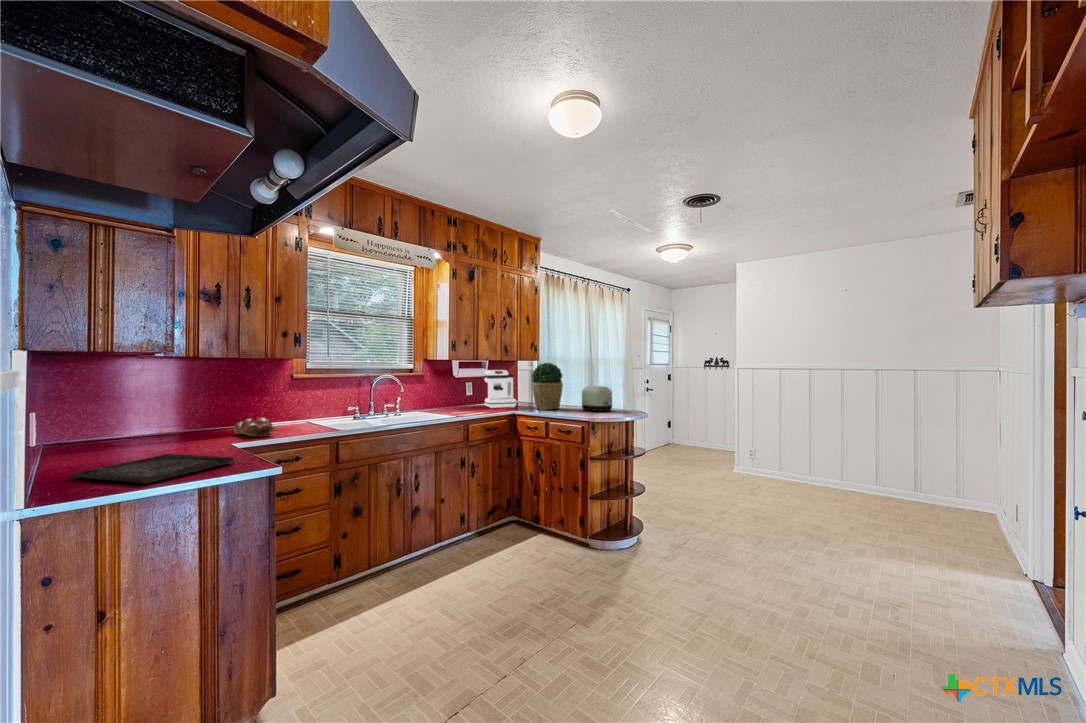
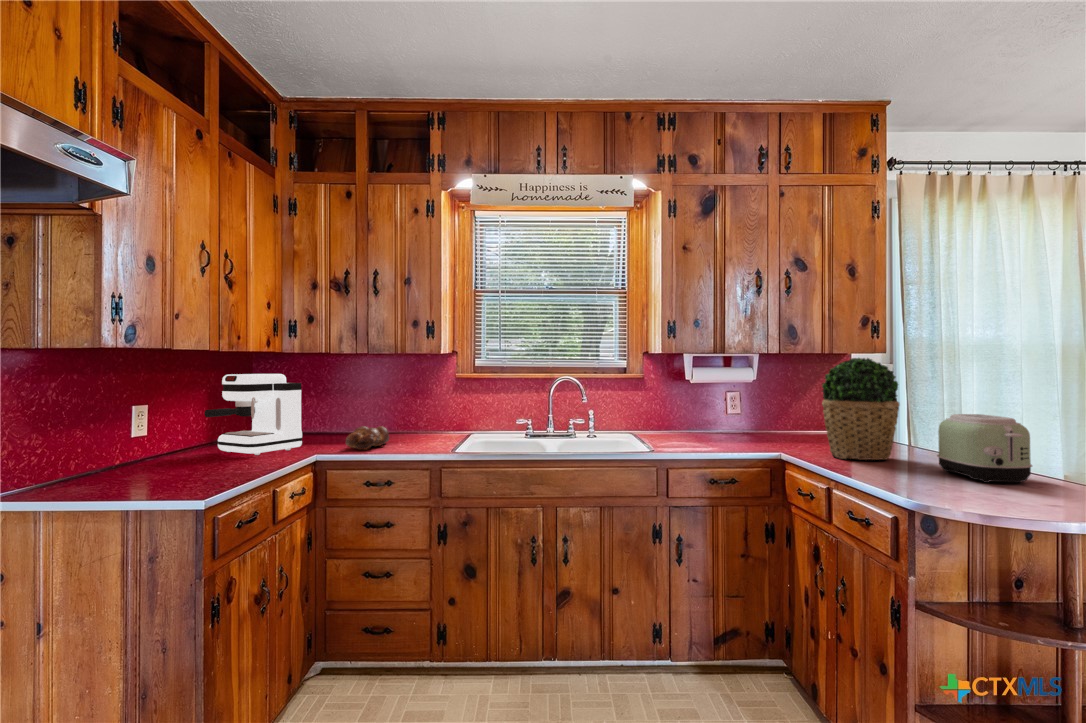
coffee maker: present [485,370,516,408] -> present [204,374,302,455]
tray: present [69,454,234,484] -> none [107,458,229,488]

